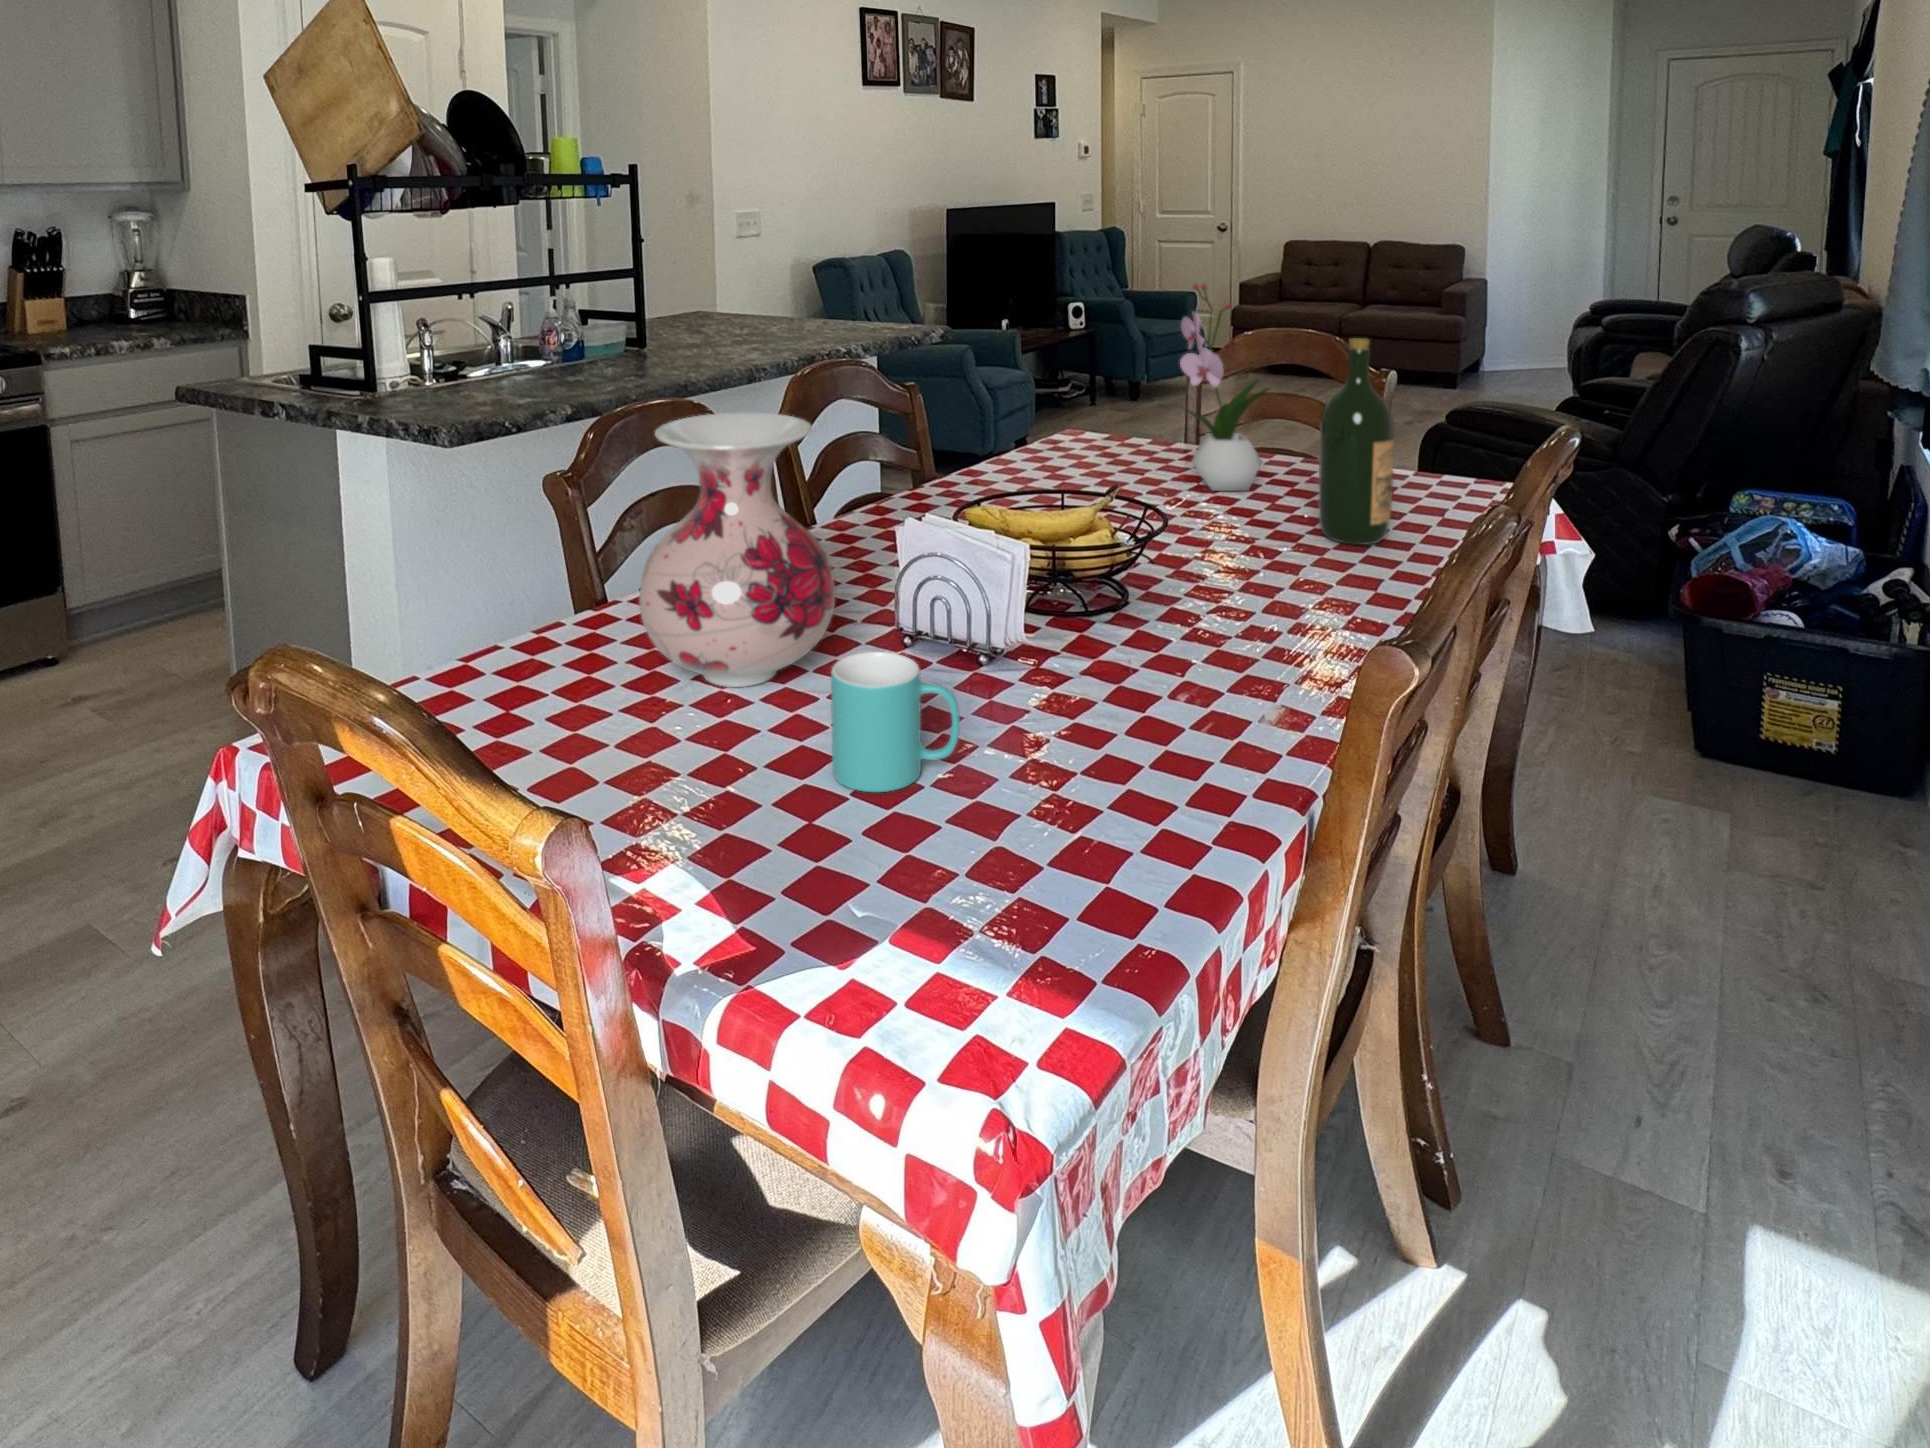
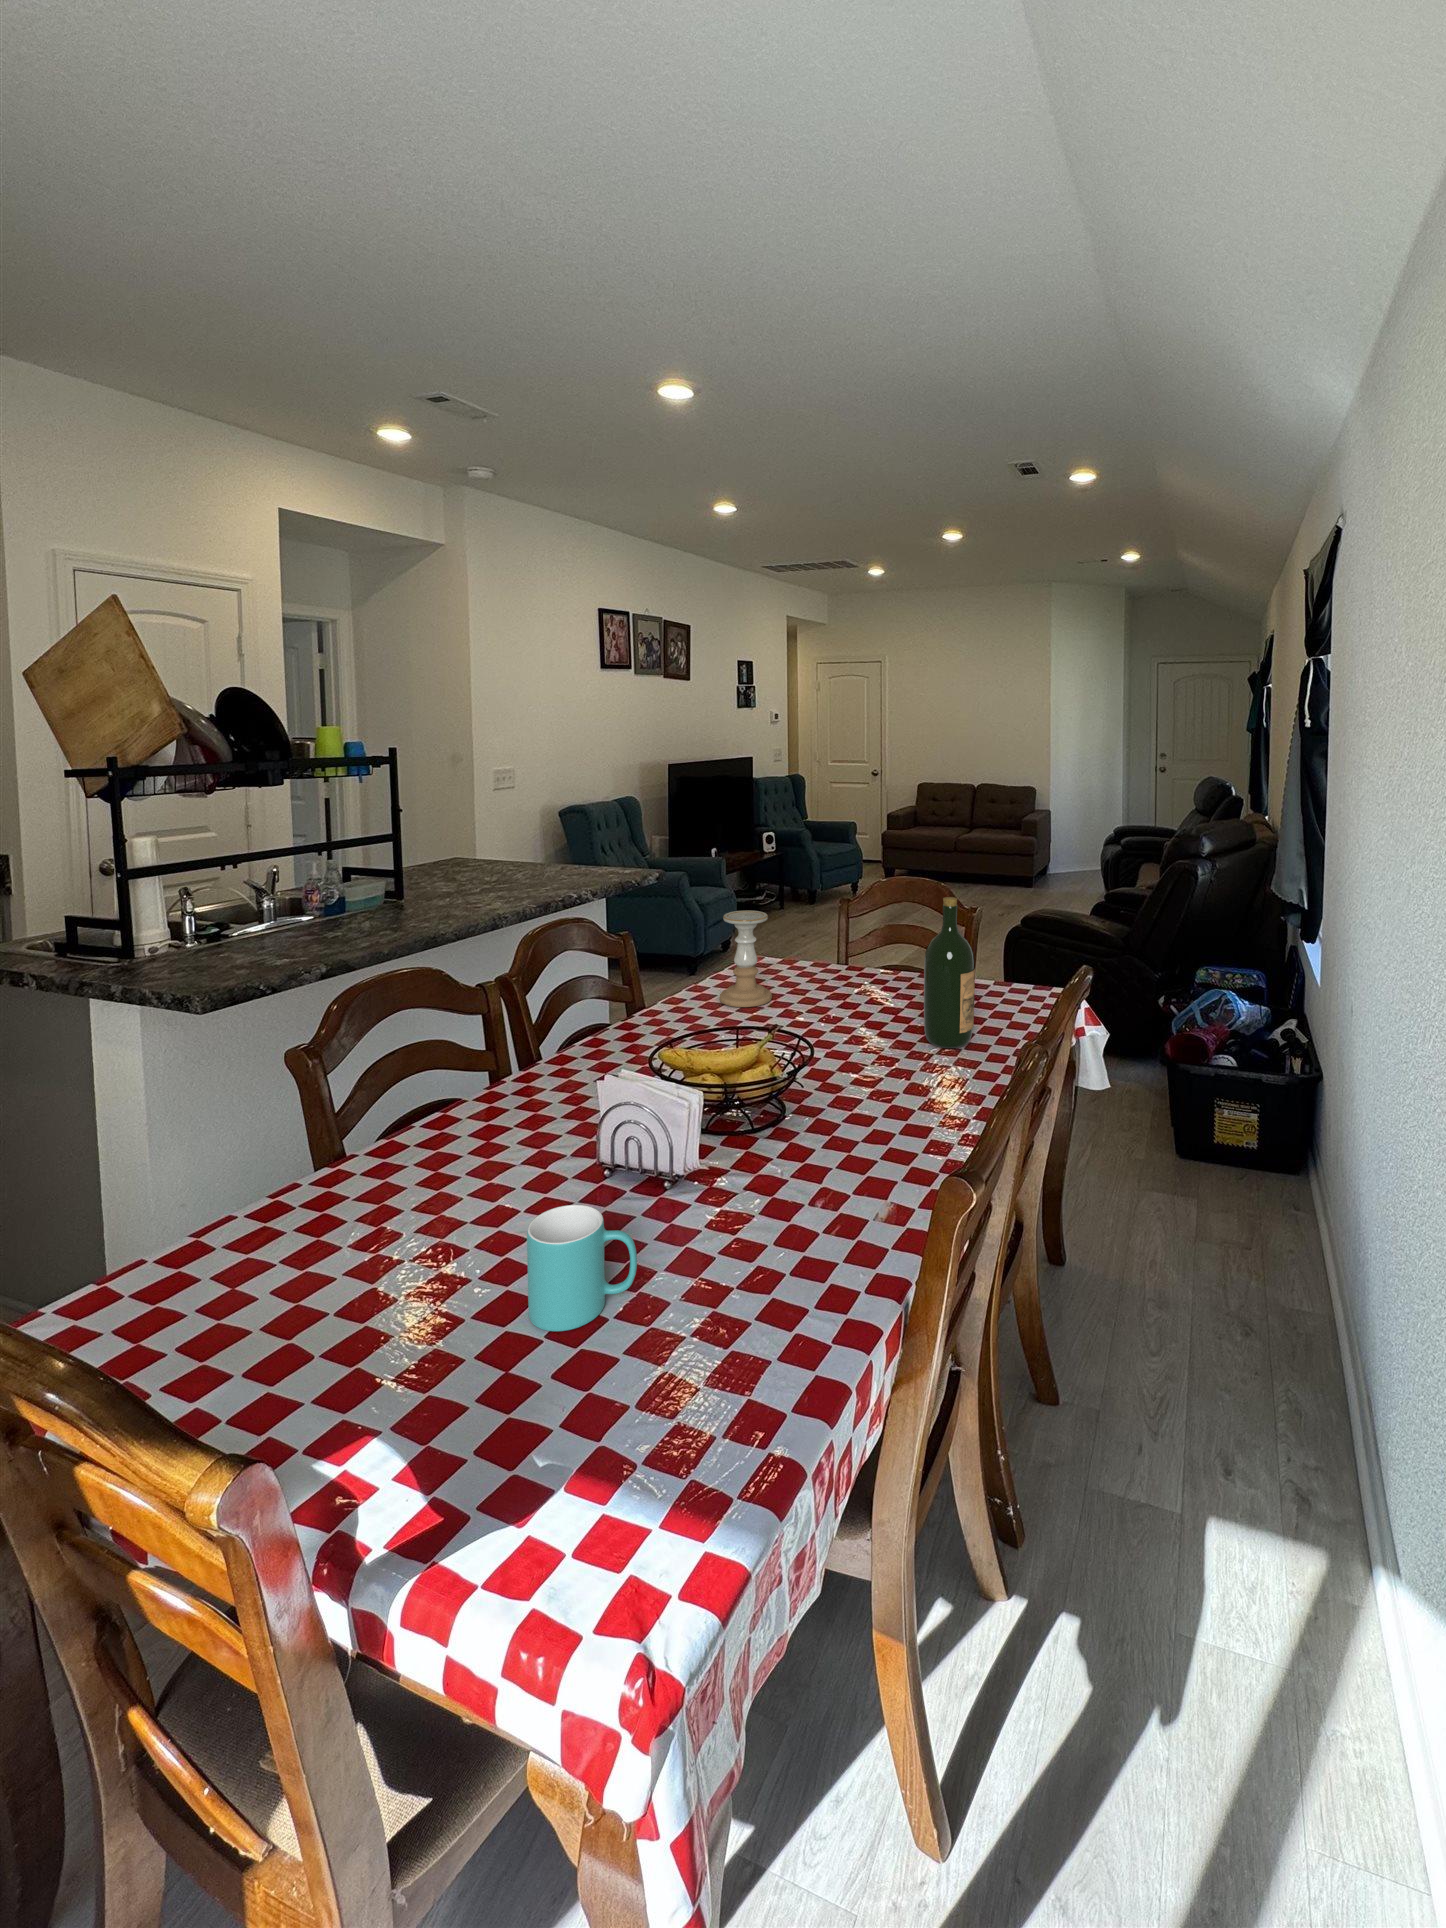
flower arrangement: present [1180,284,1268,491] -> none [827,852,892,1006]
candle holder: none [1034,362,1103,486] -> present [719,910,772,1007]
vase: present [639,412,835,687] -> none [365,994,541,1233]

